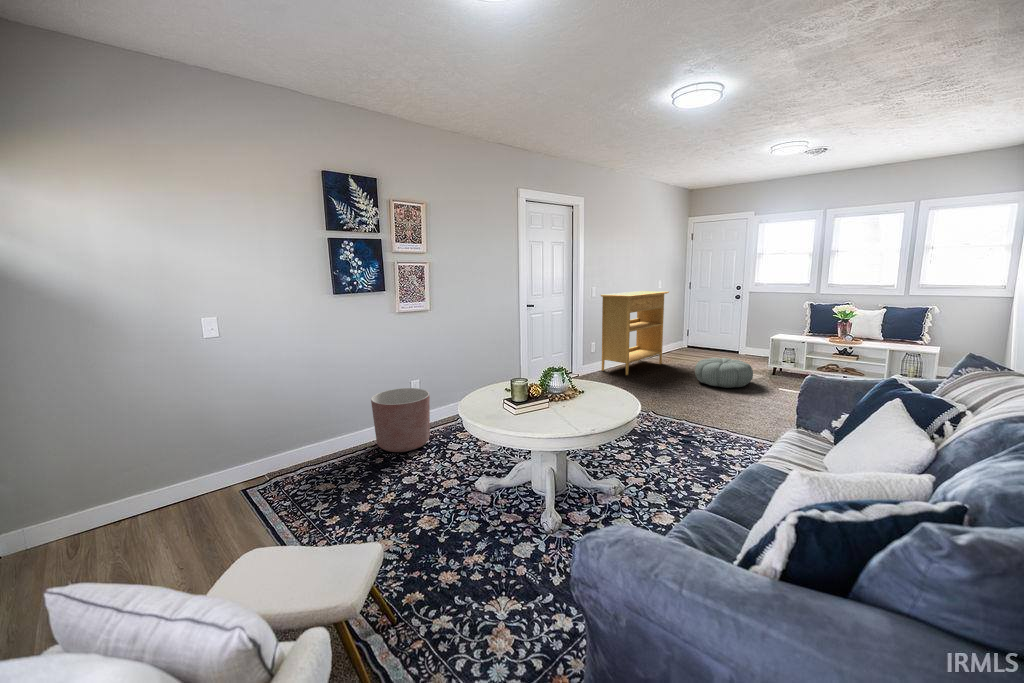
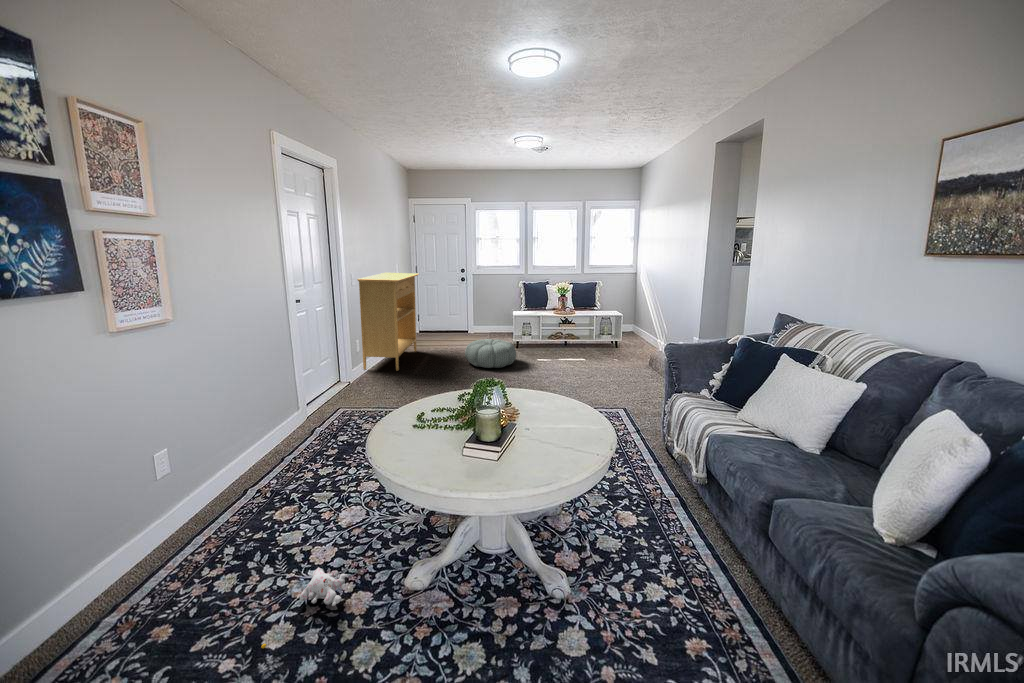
planter: present [371,388,430,452] -> none [91,466,233,607]
plush toy: none [401,460,455,482] -> present [261,567,348,648]

